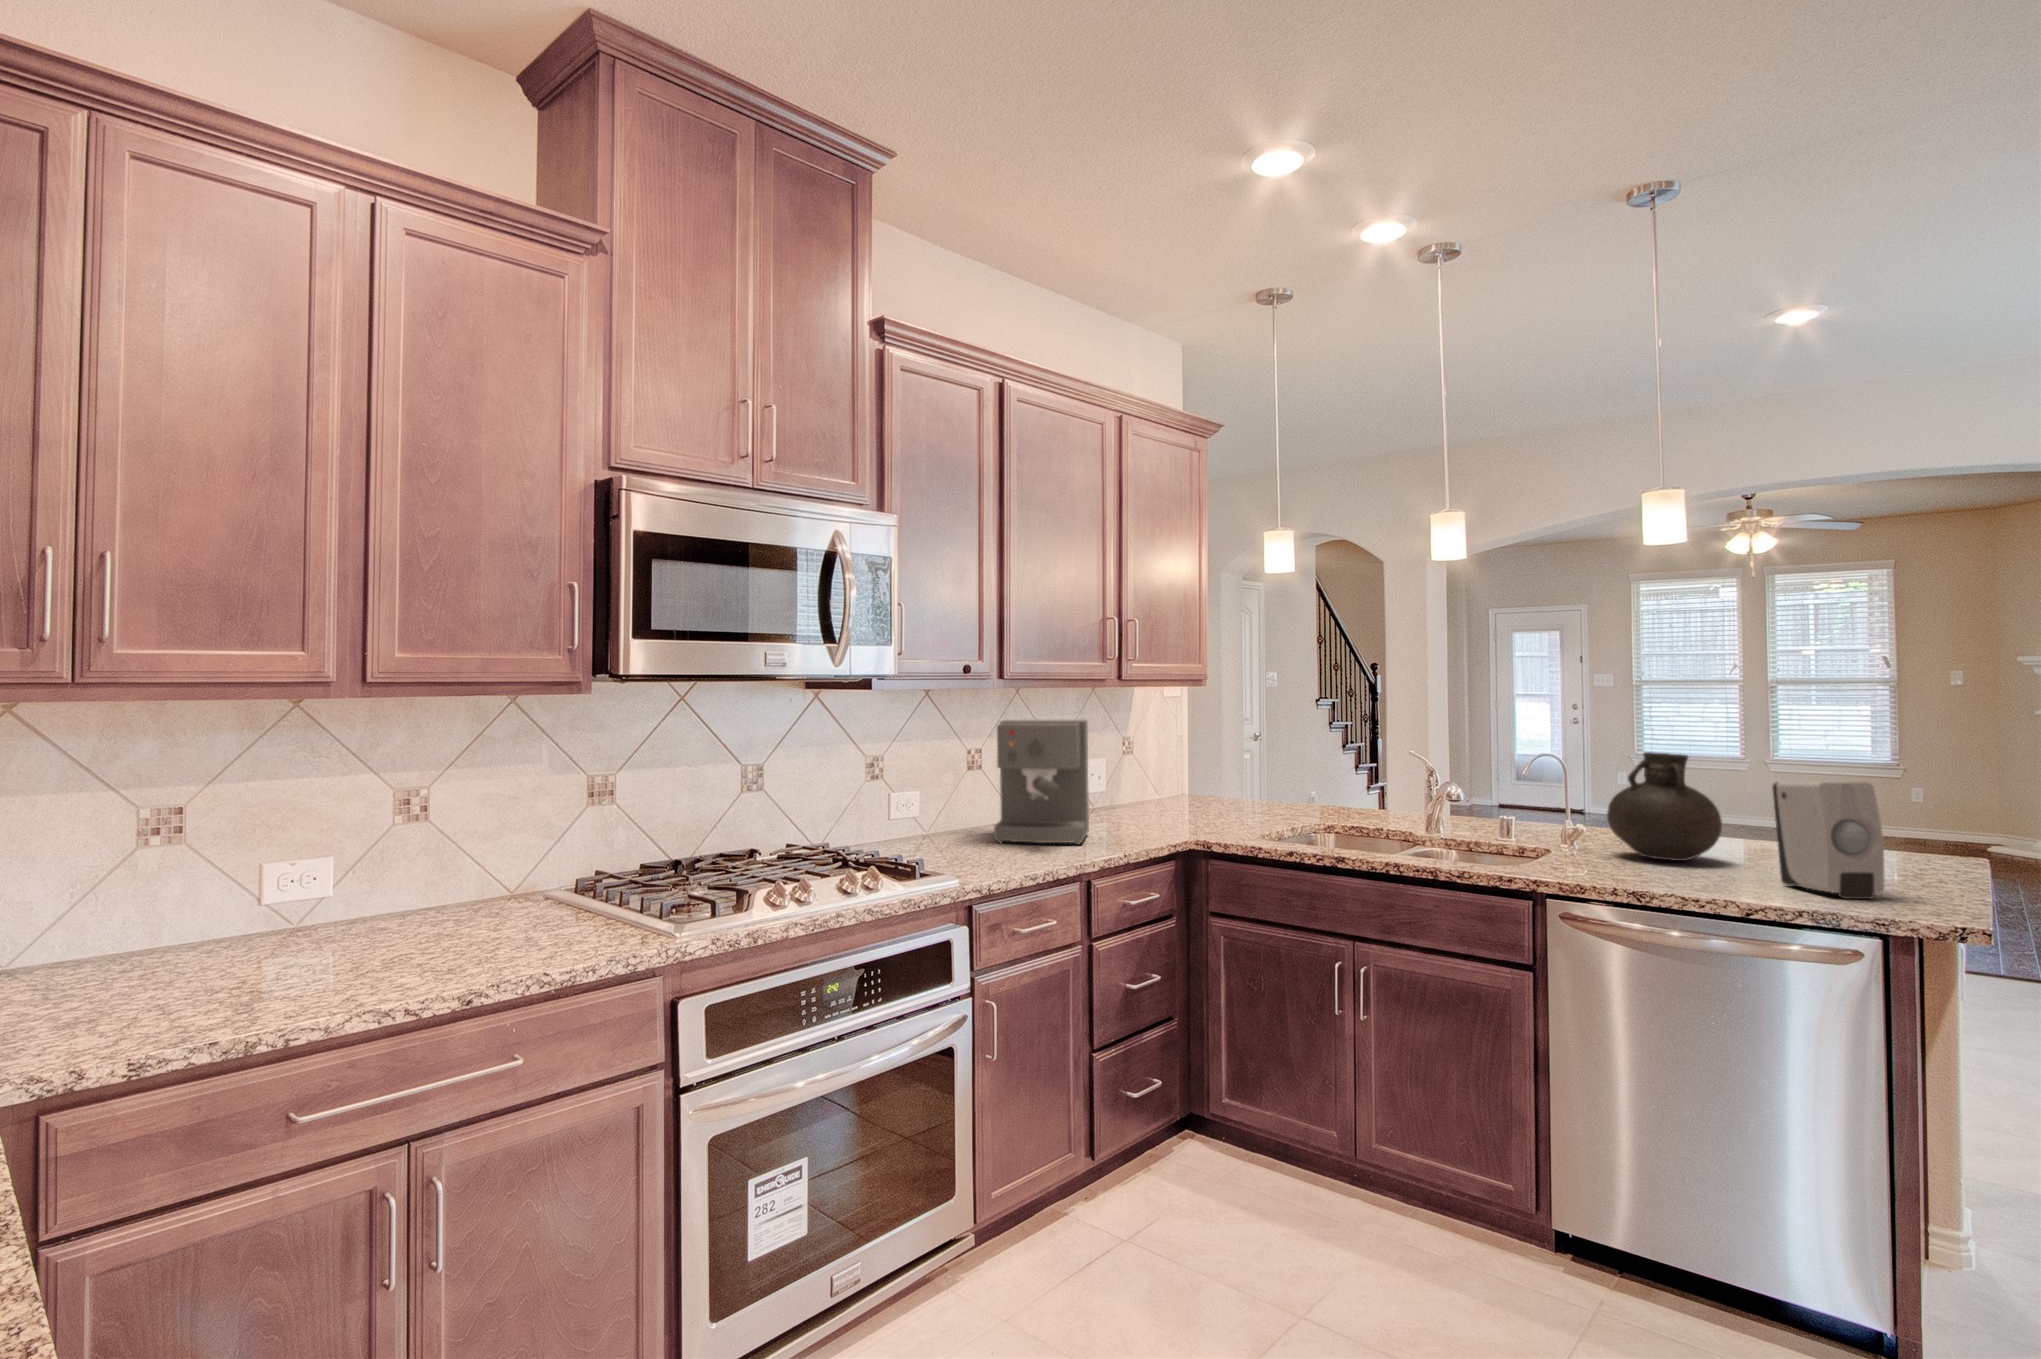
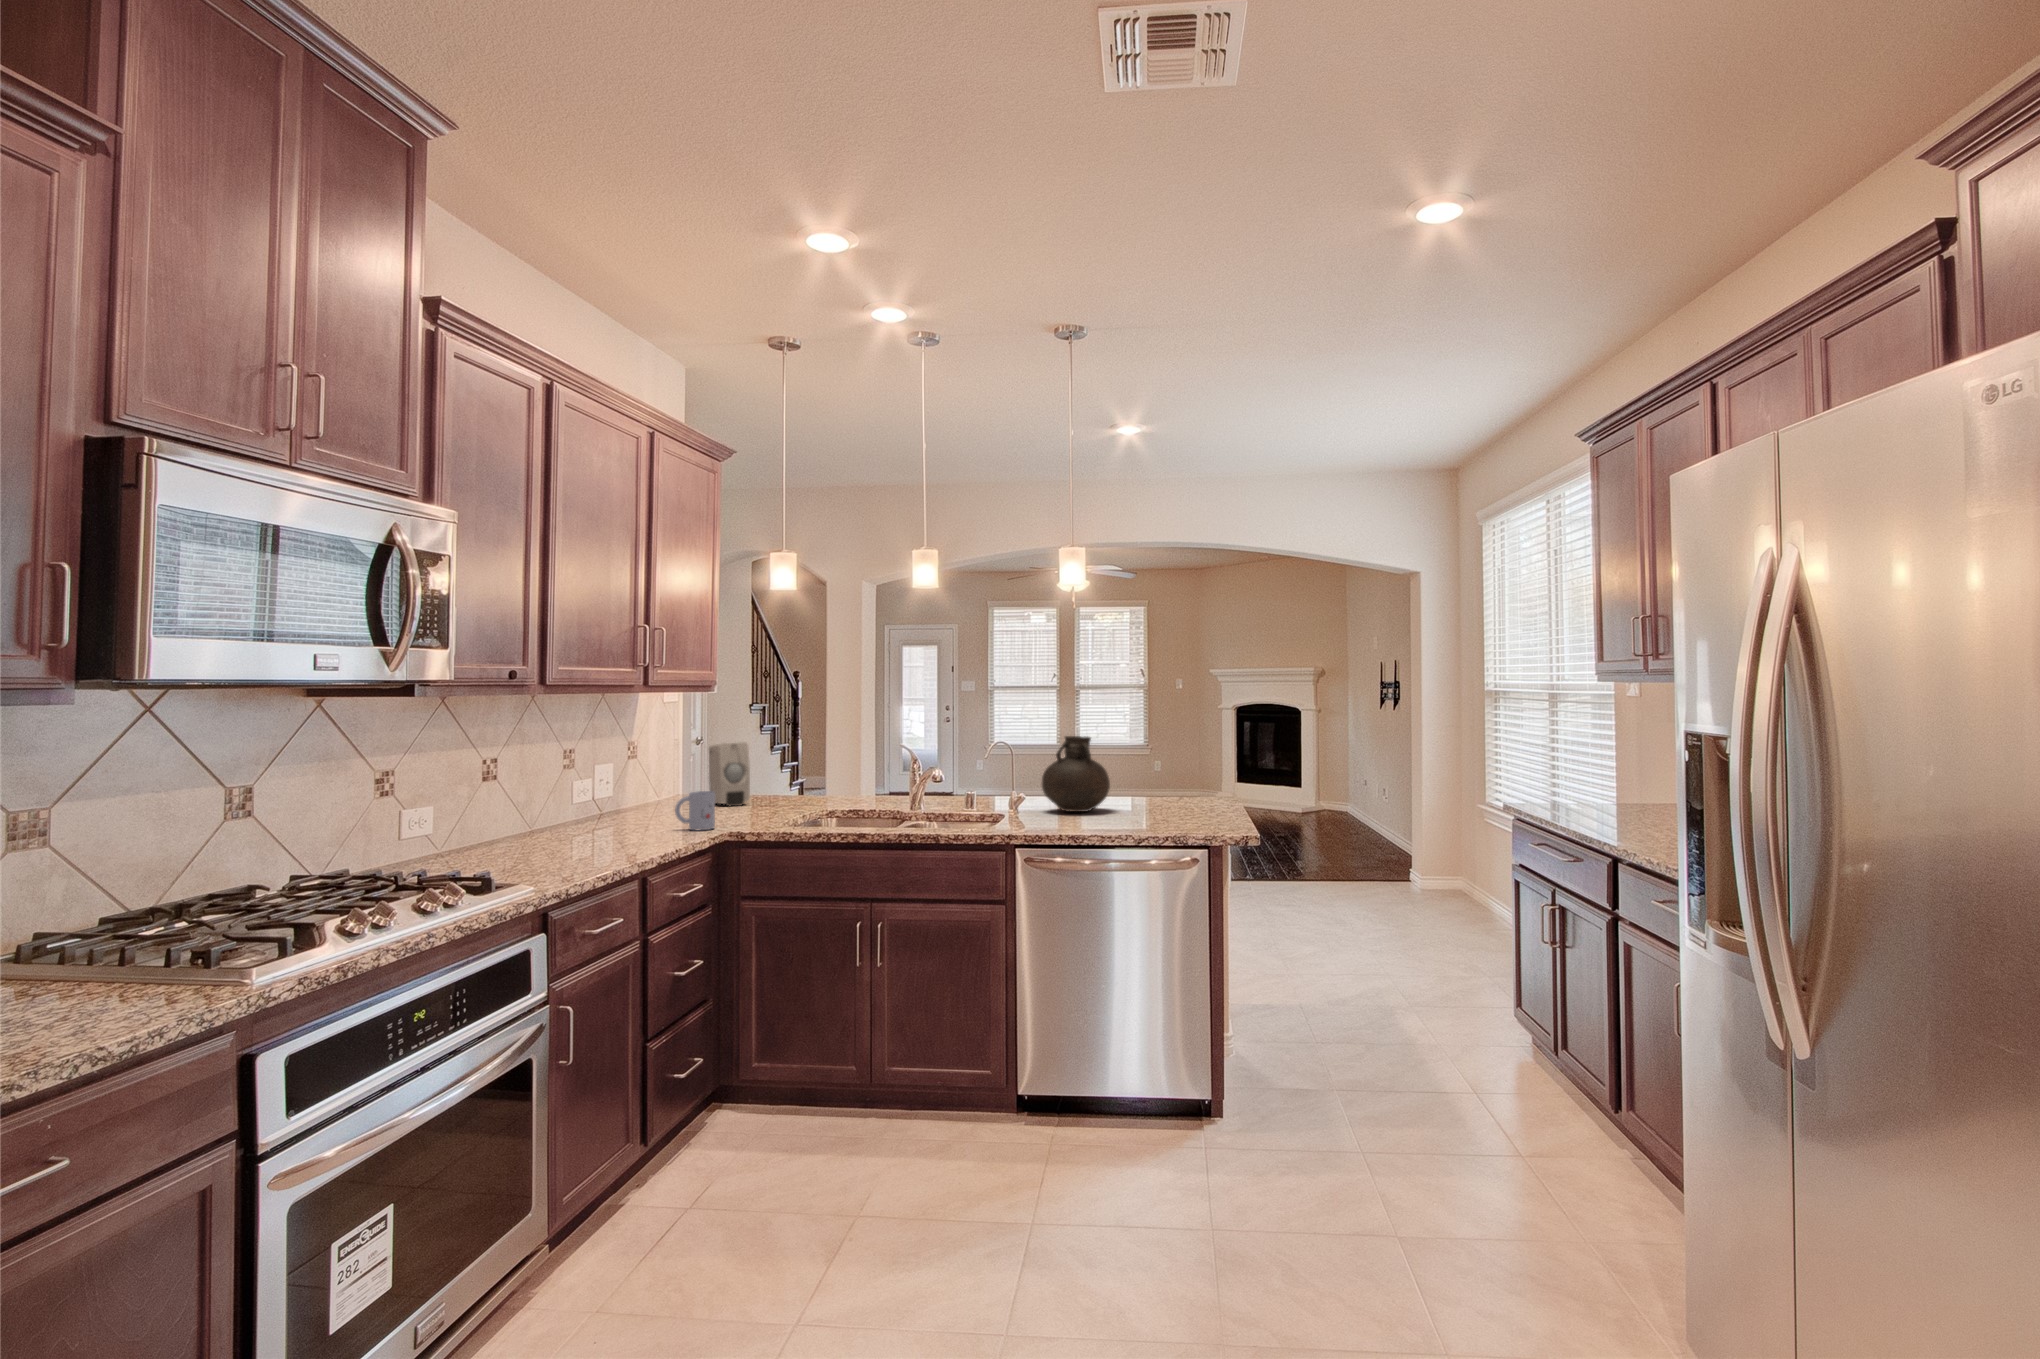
coffee maker: present [994,720,1089,845] -> none [533,725,631,853]
soap dispenser: present [1773,782,1884,899] -> present [709,742,750,806]
mug: none [1141,793,1182,835] -> present [675,791,715,831]

